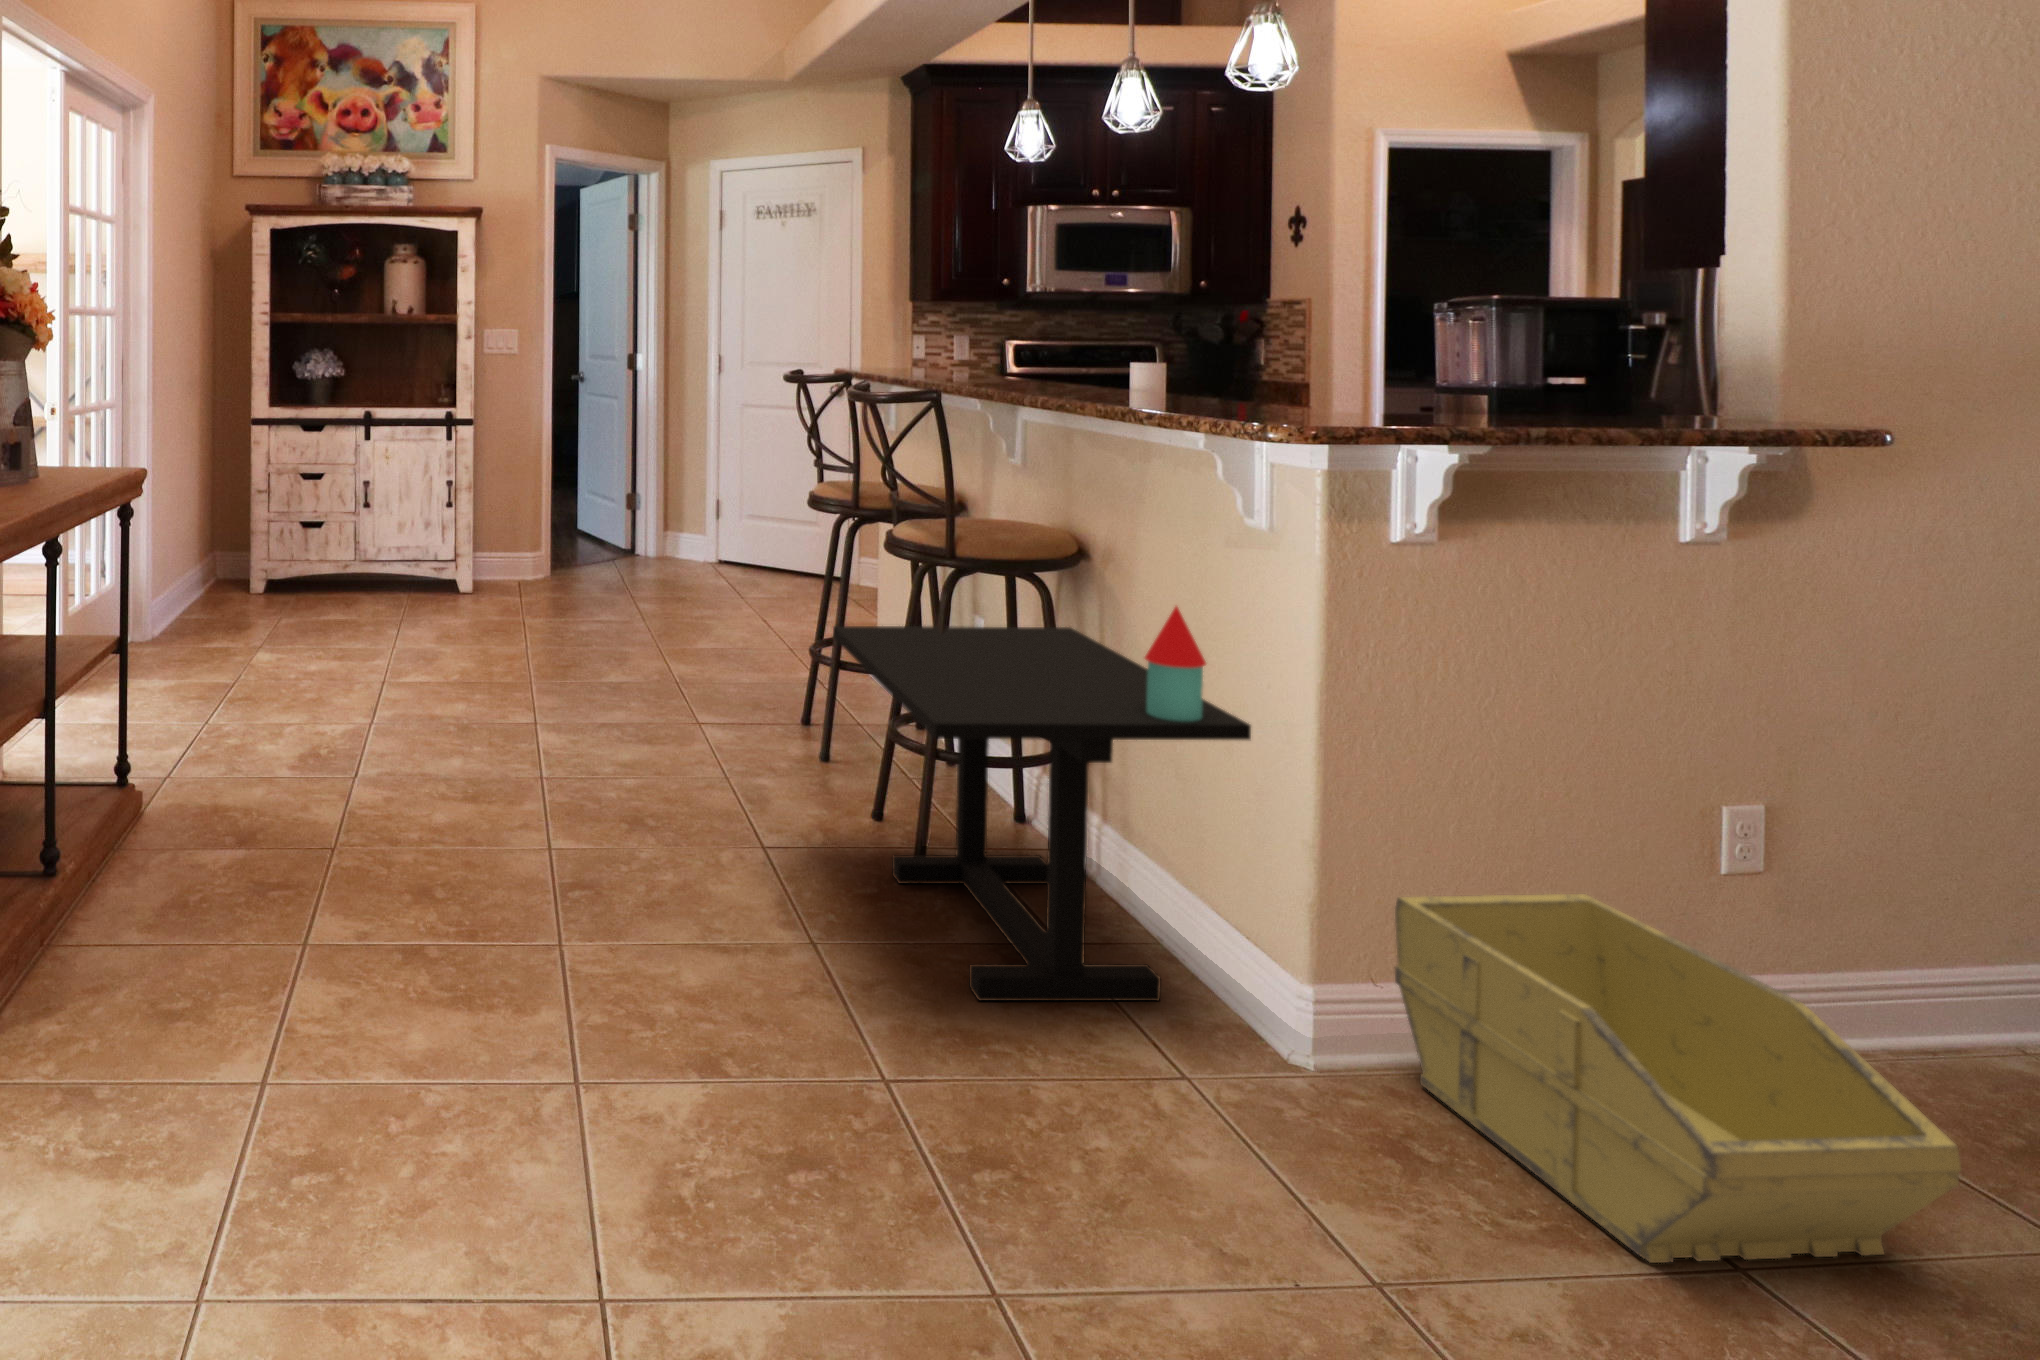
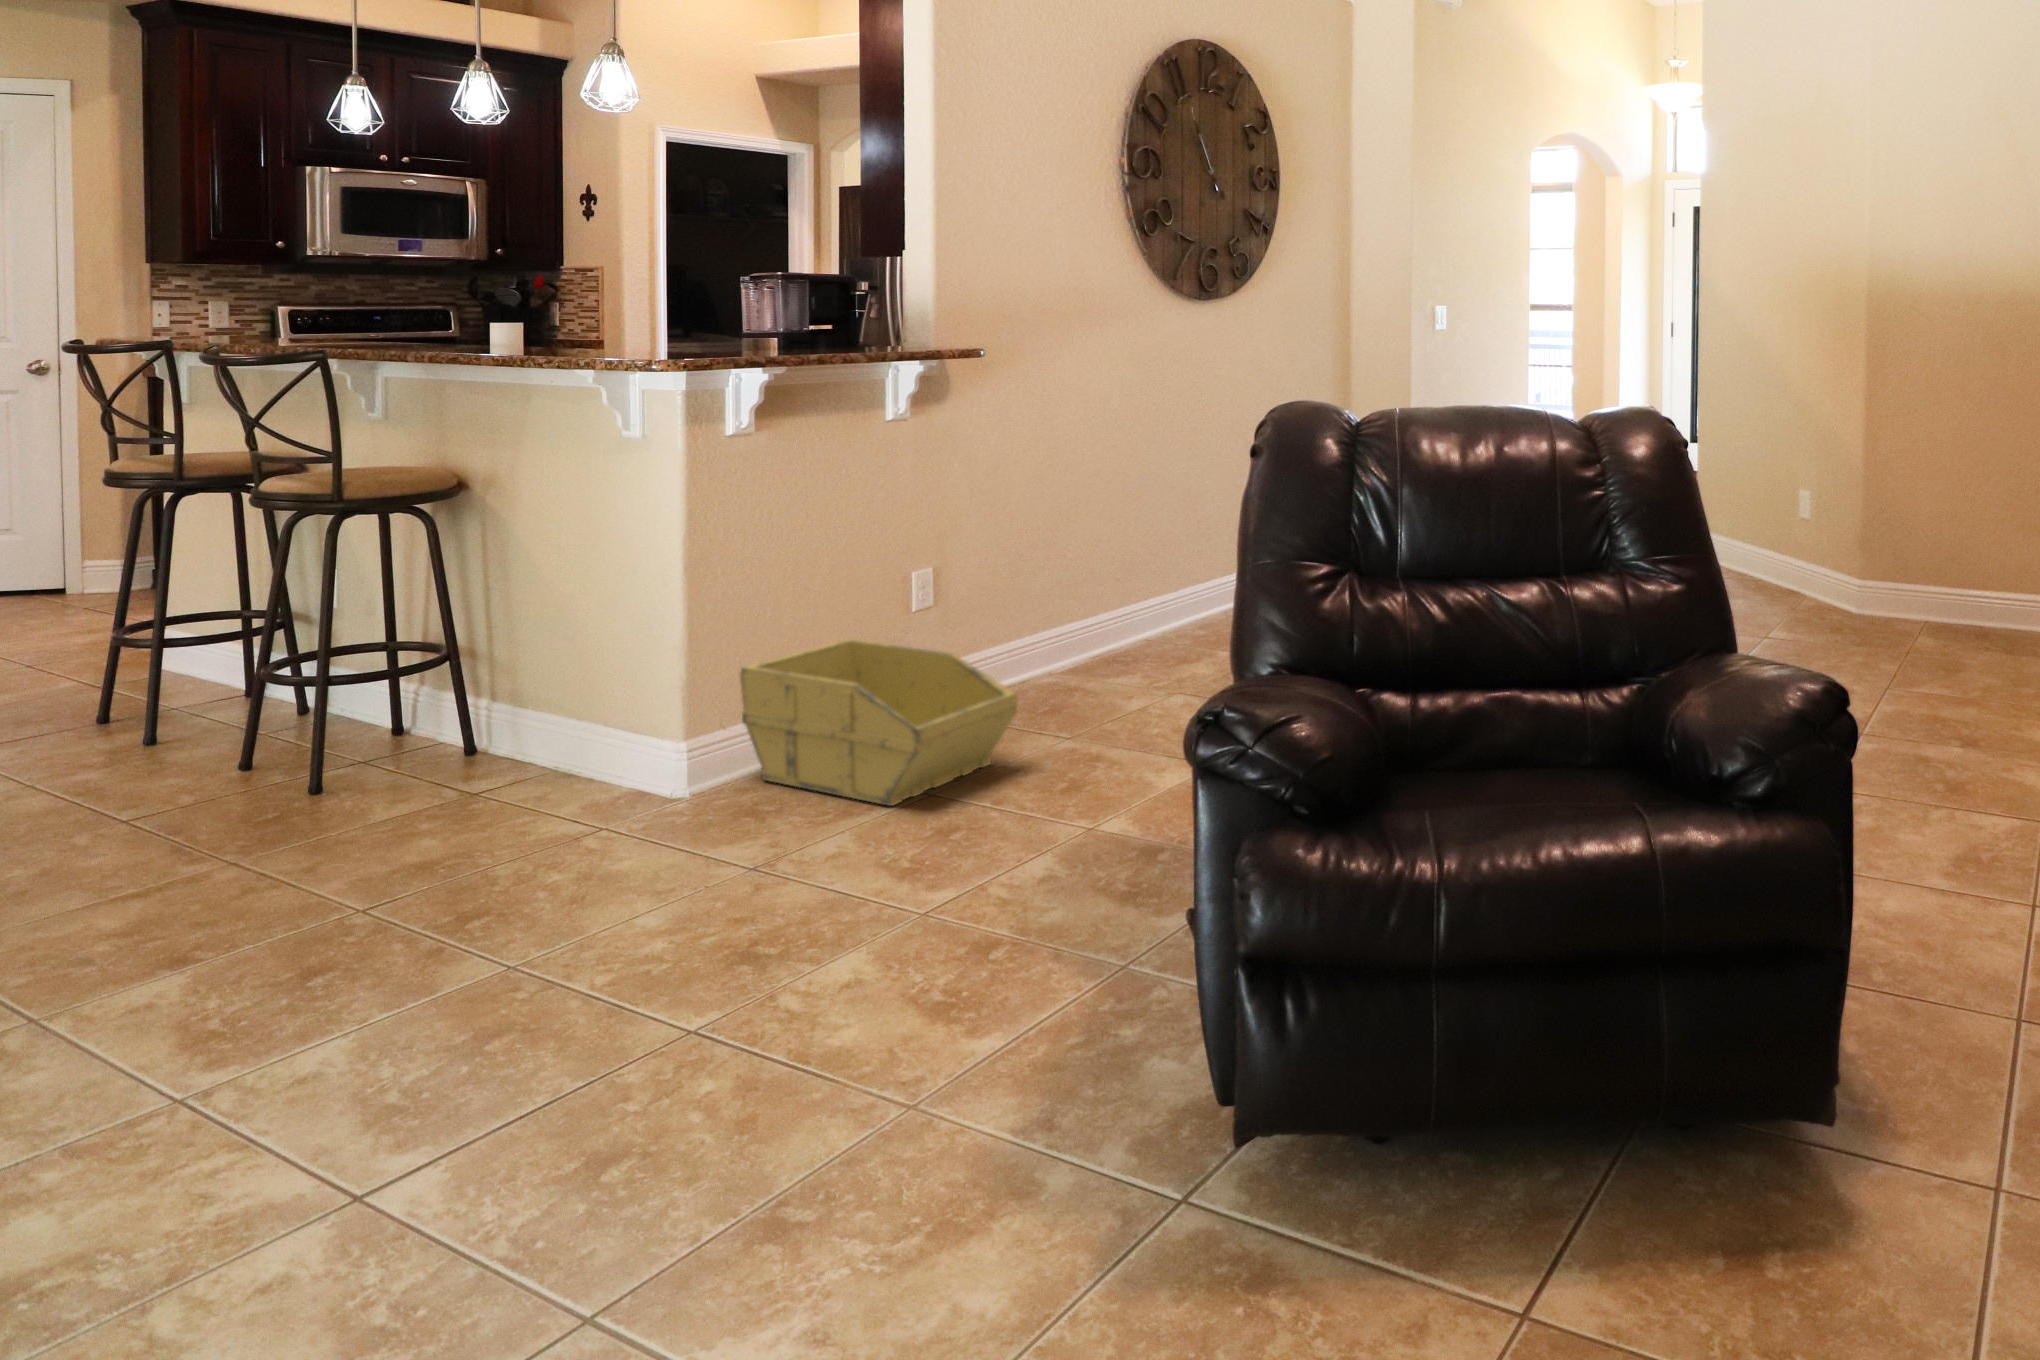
side table: present [833,606,1251,1001] -> none [184,500,635,849]

